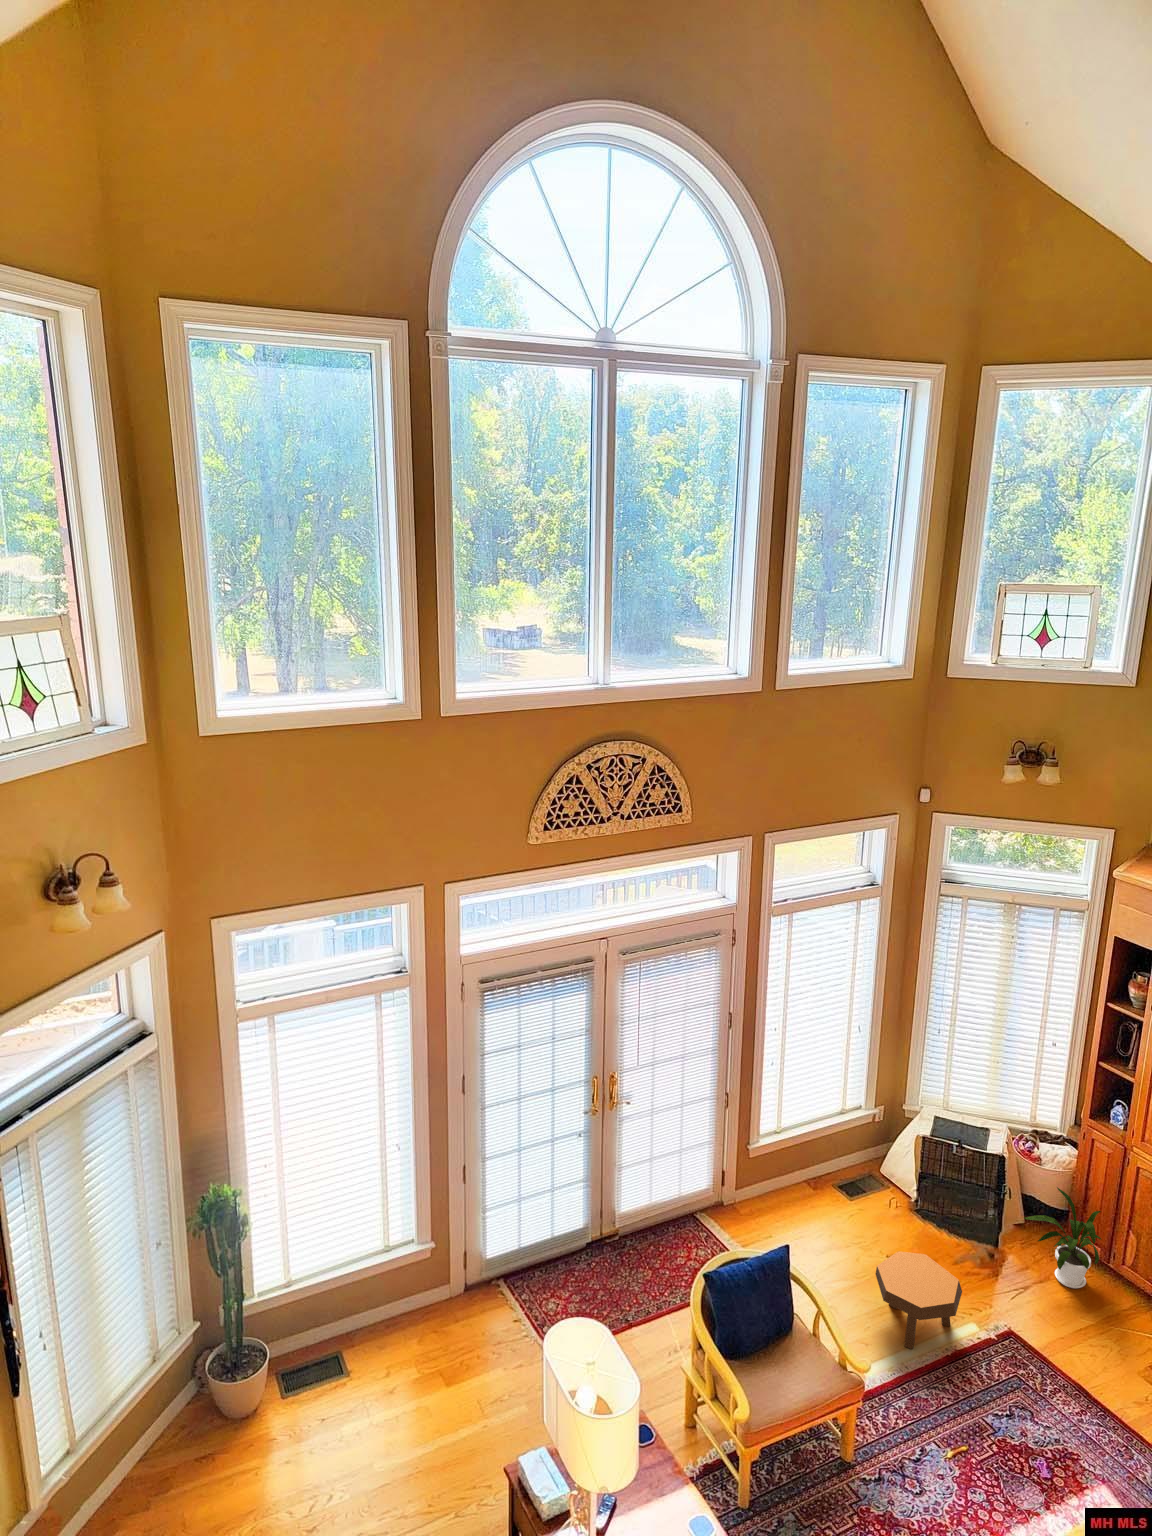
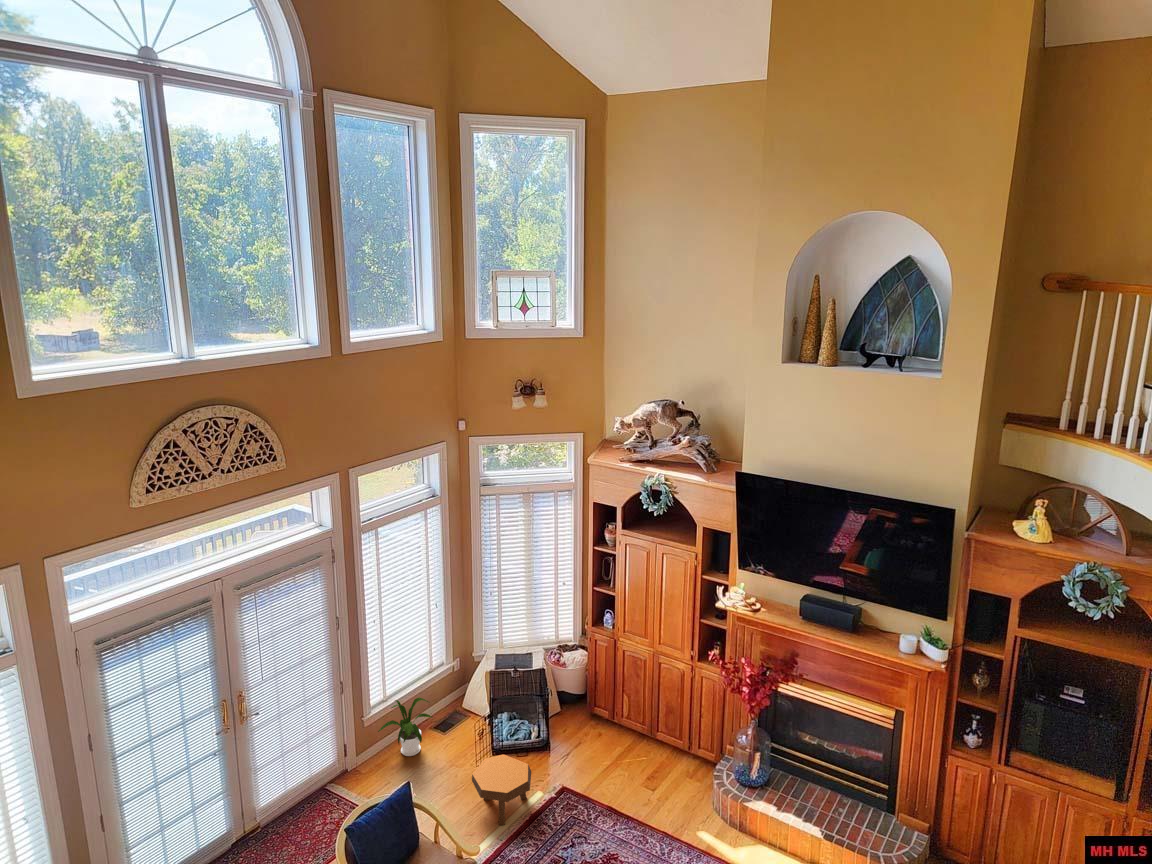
house plant: present [1024,1187,1102,1288] -> present [378,697,432,756]

